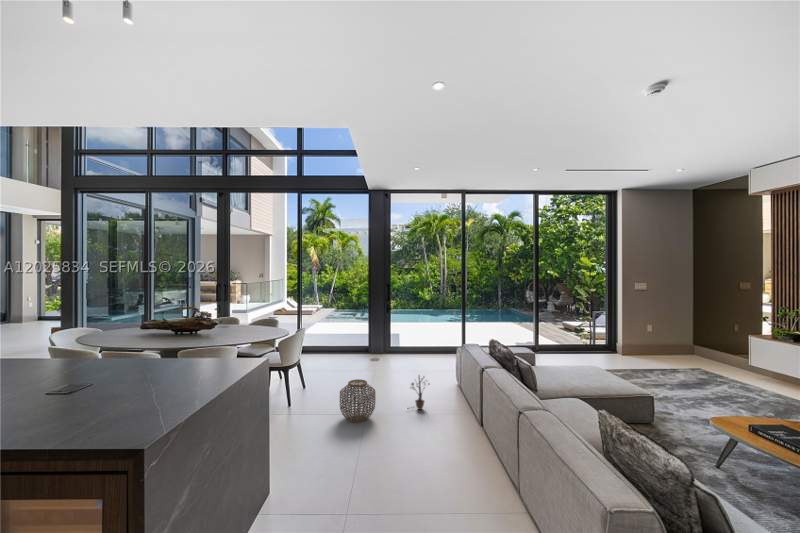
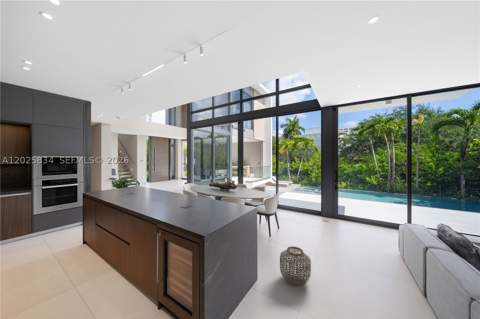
decorative plant: present [407,376,424,410] -> none [343,257,371,291]

